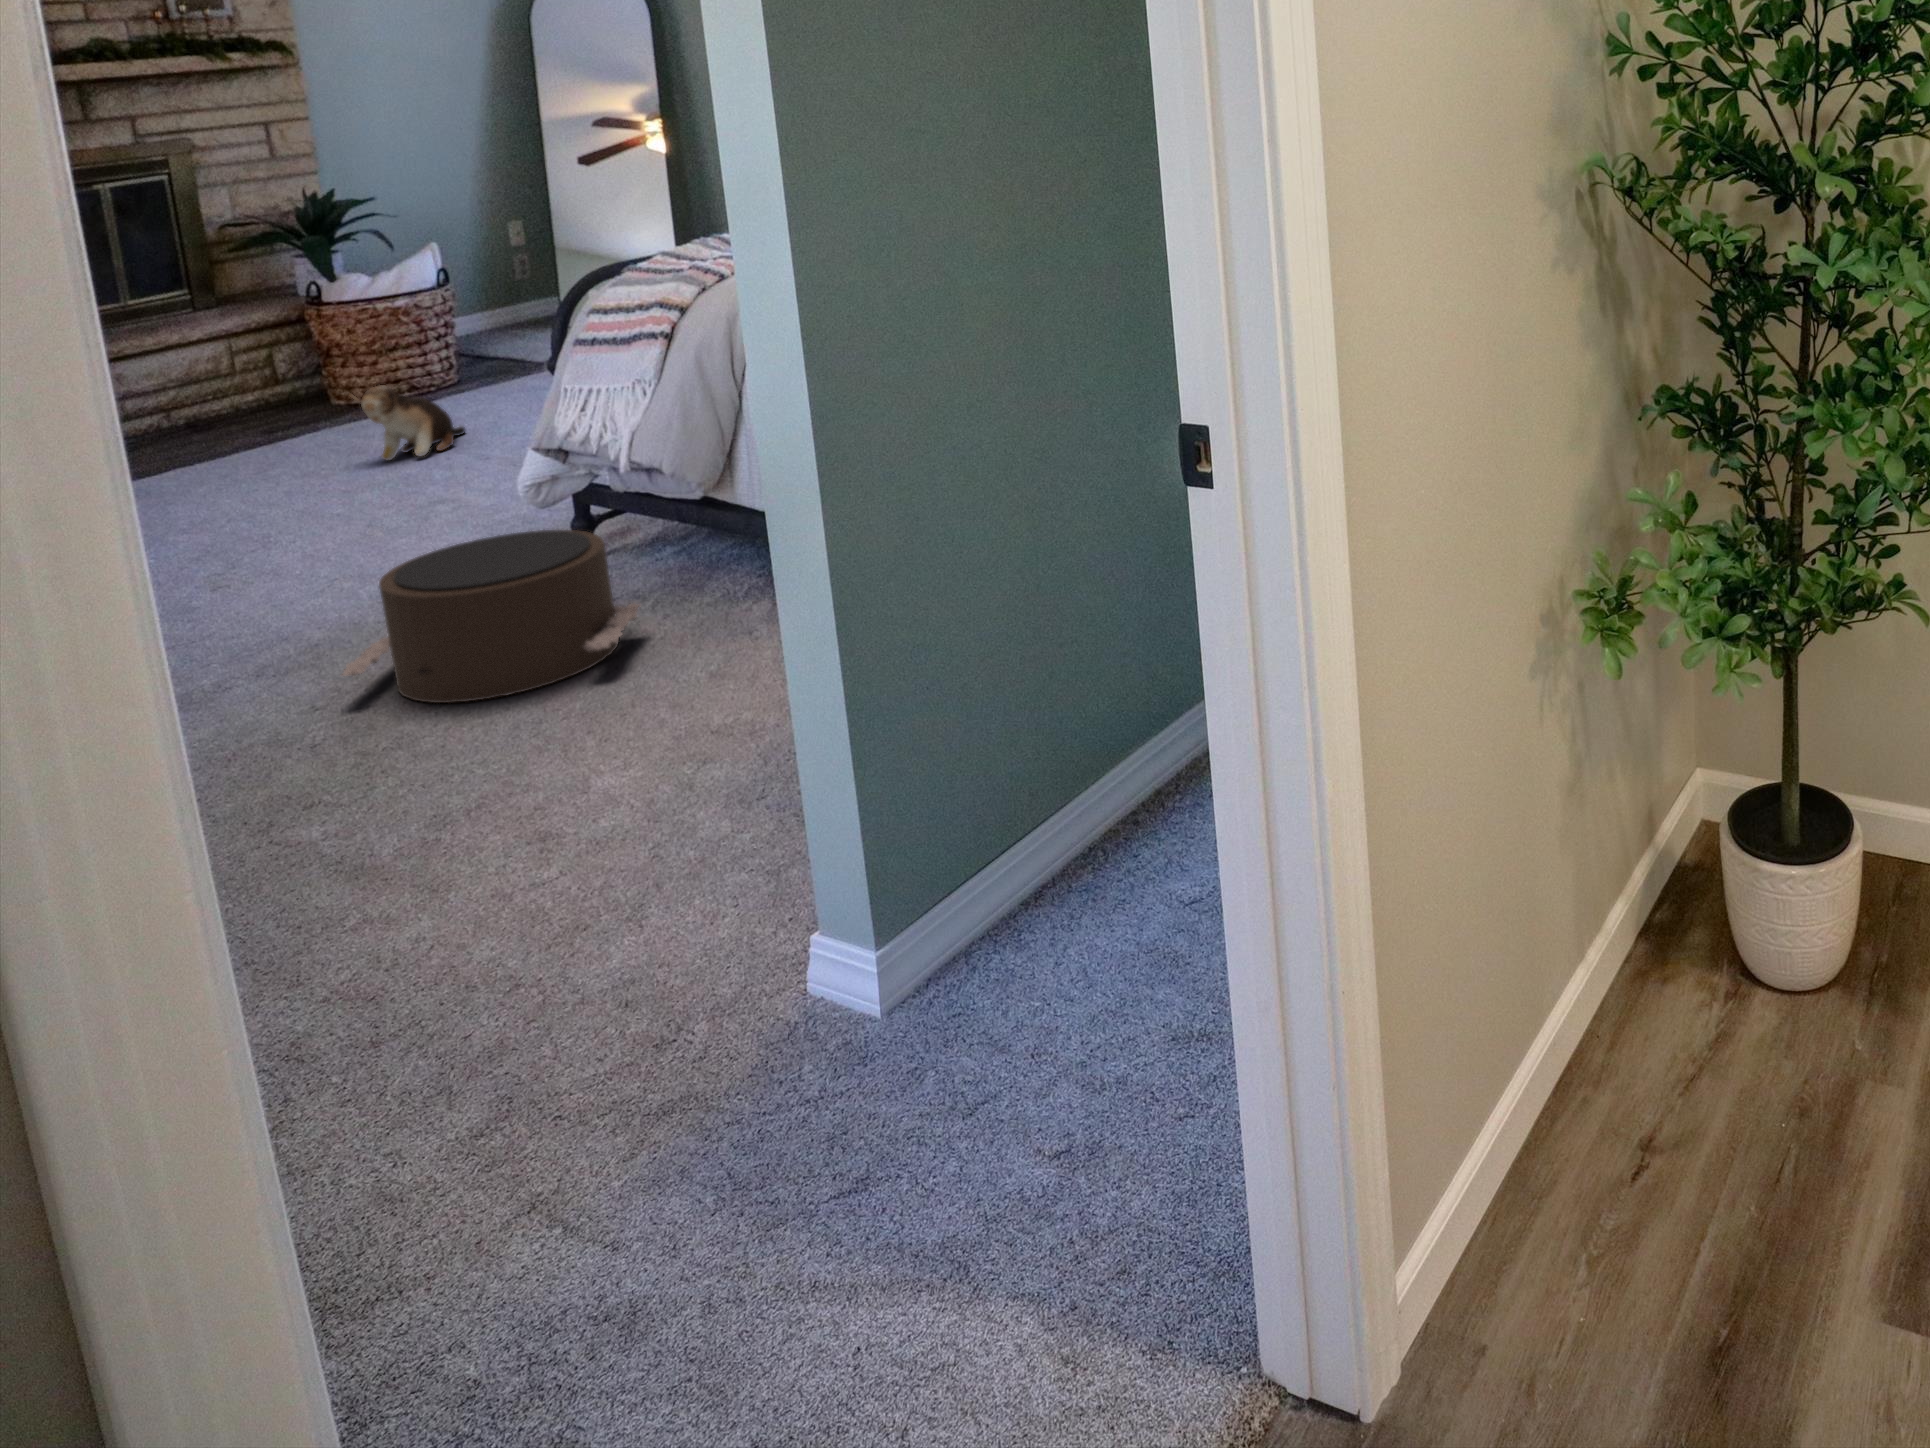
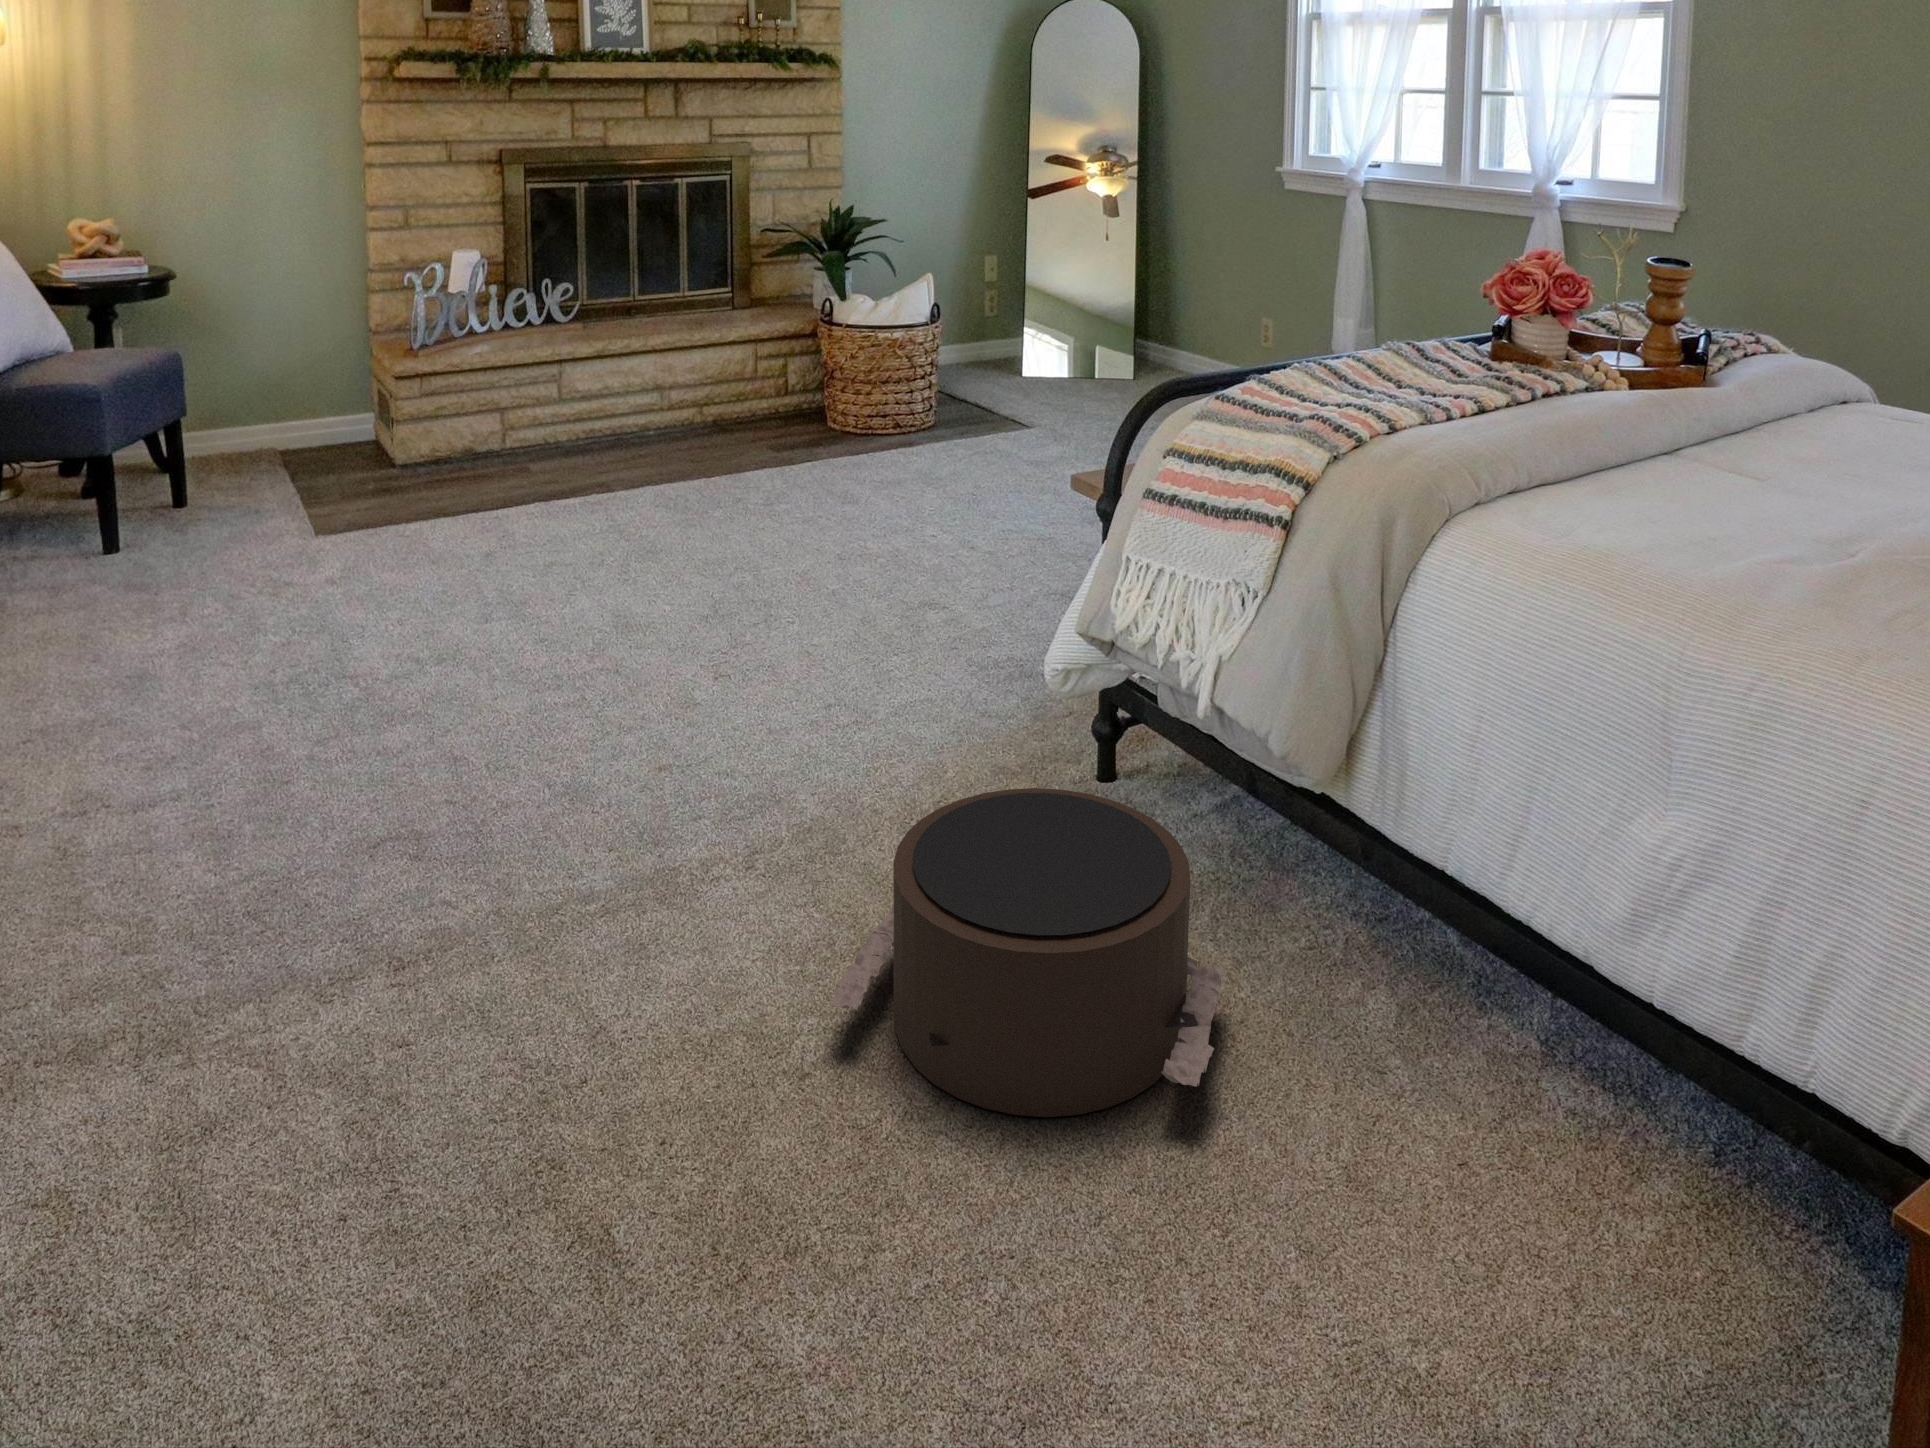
plush toy: present [351,385,465,460] -> none [852,440,947,524]

